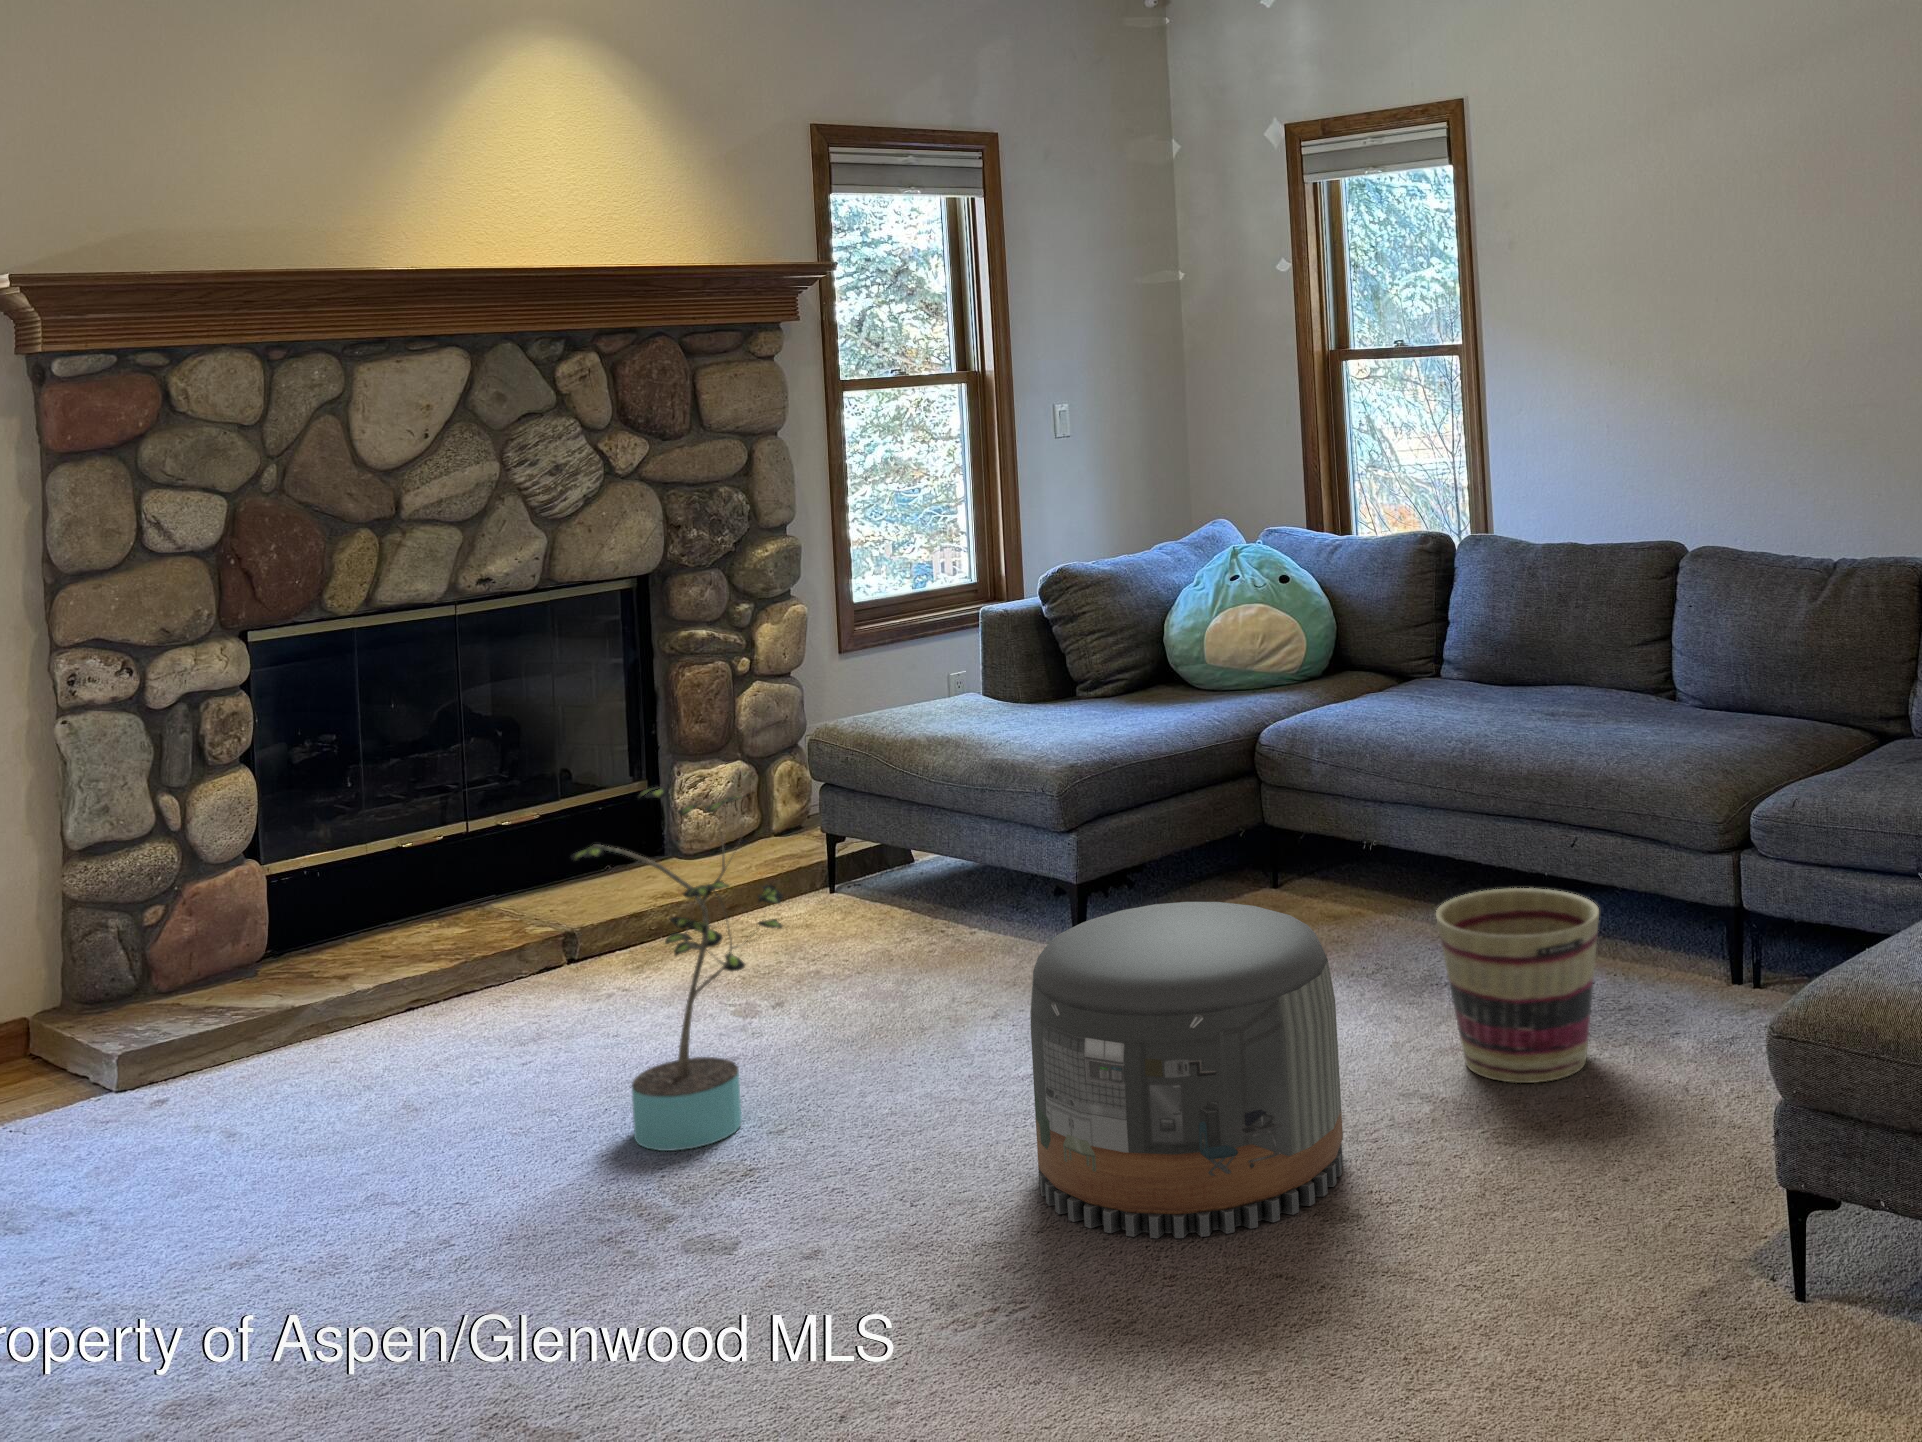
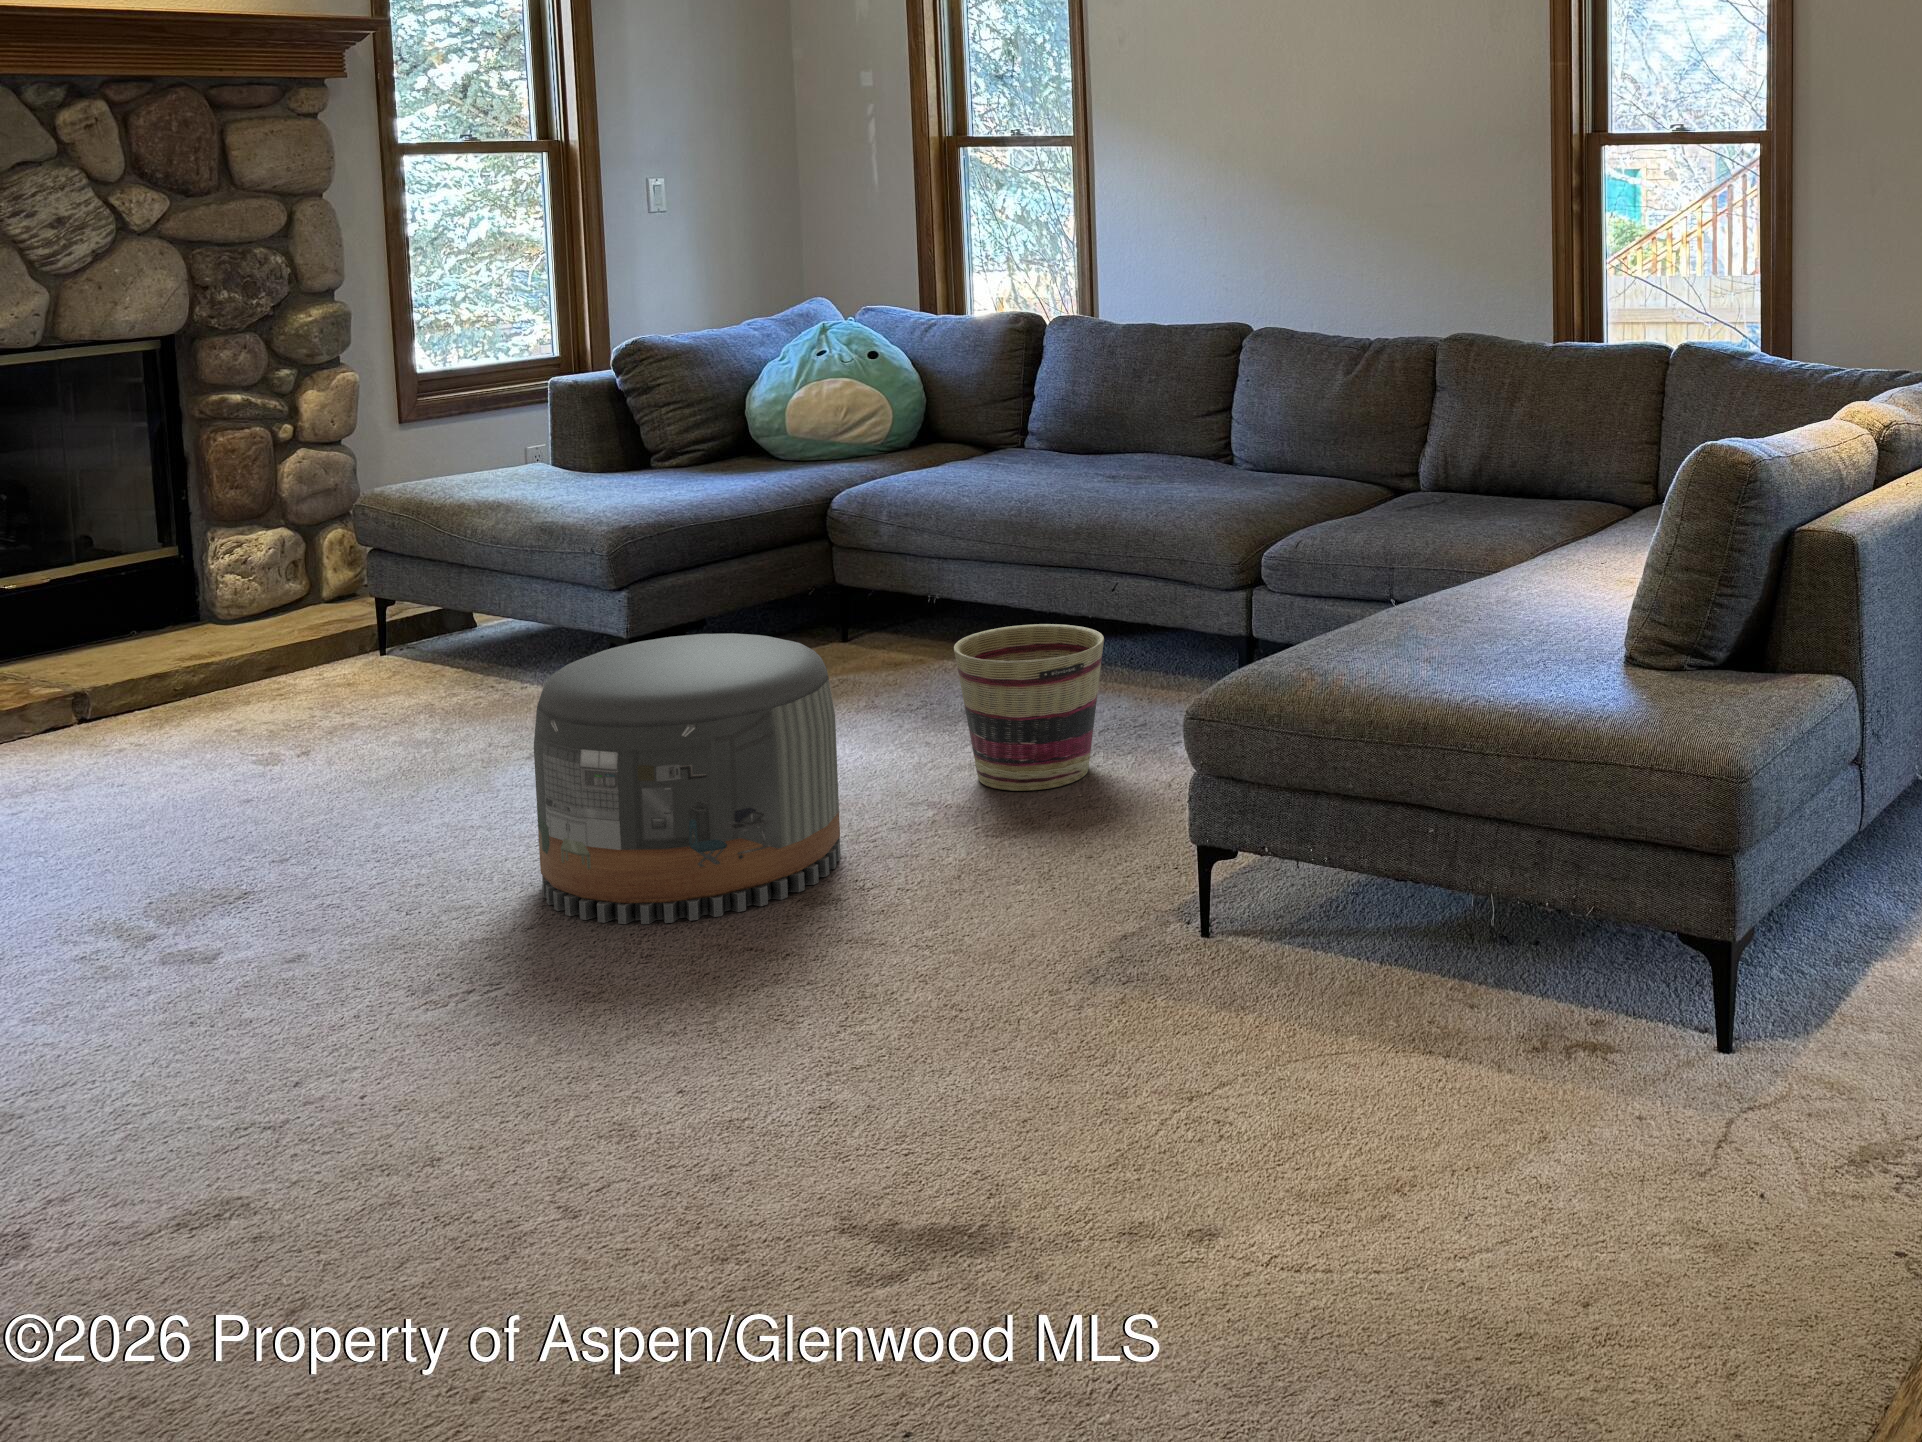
potted plant: present [571,787,783,1151] -> none [48,533,291,882]

